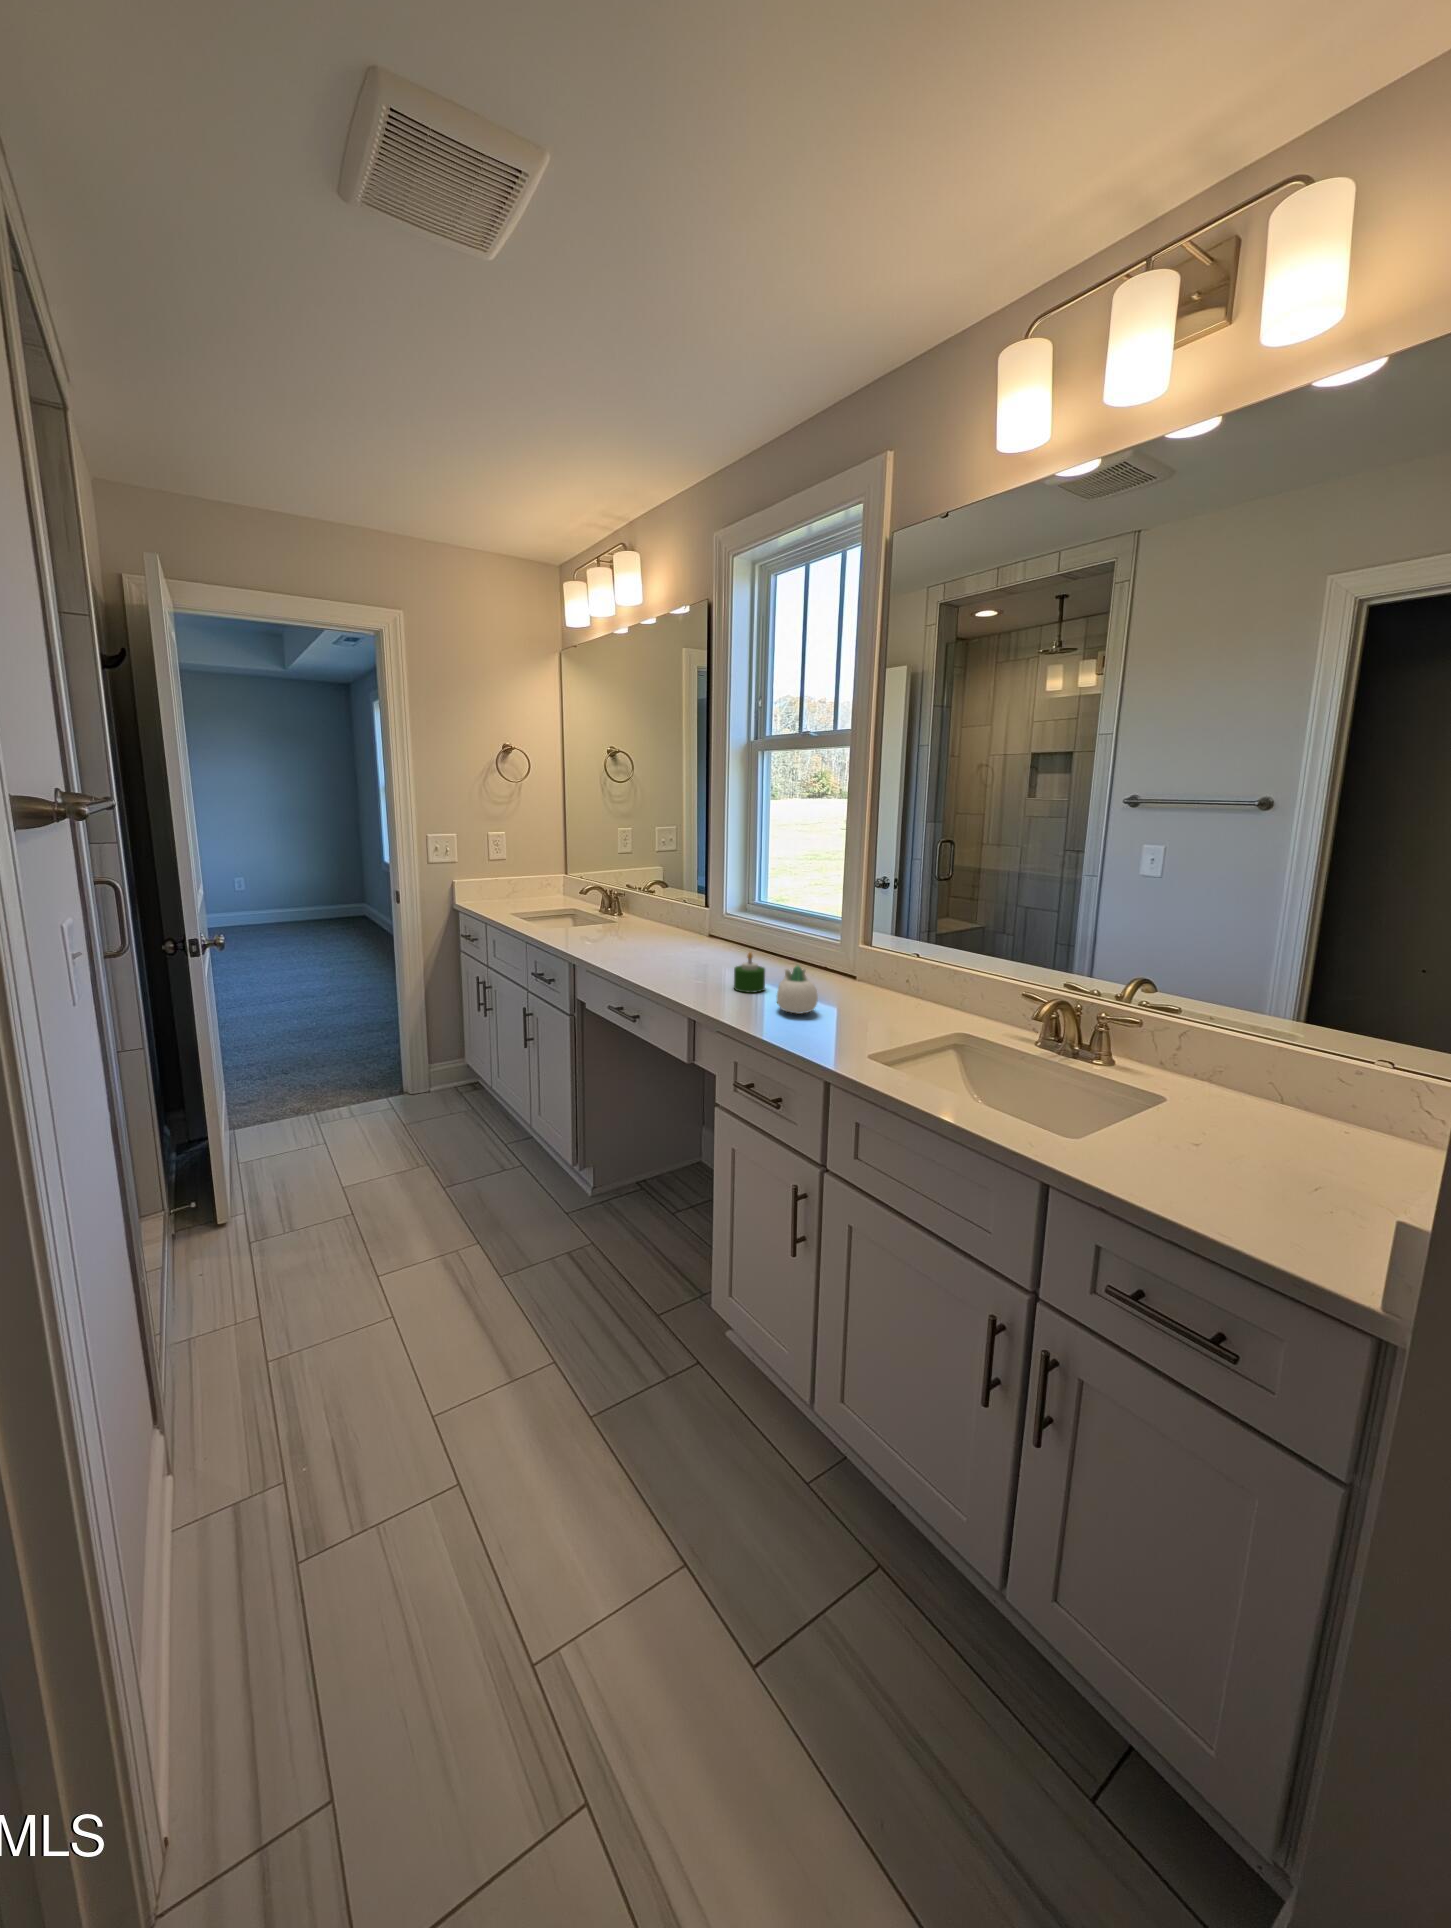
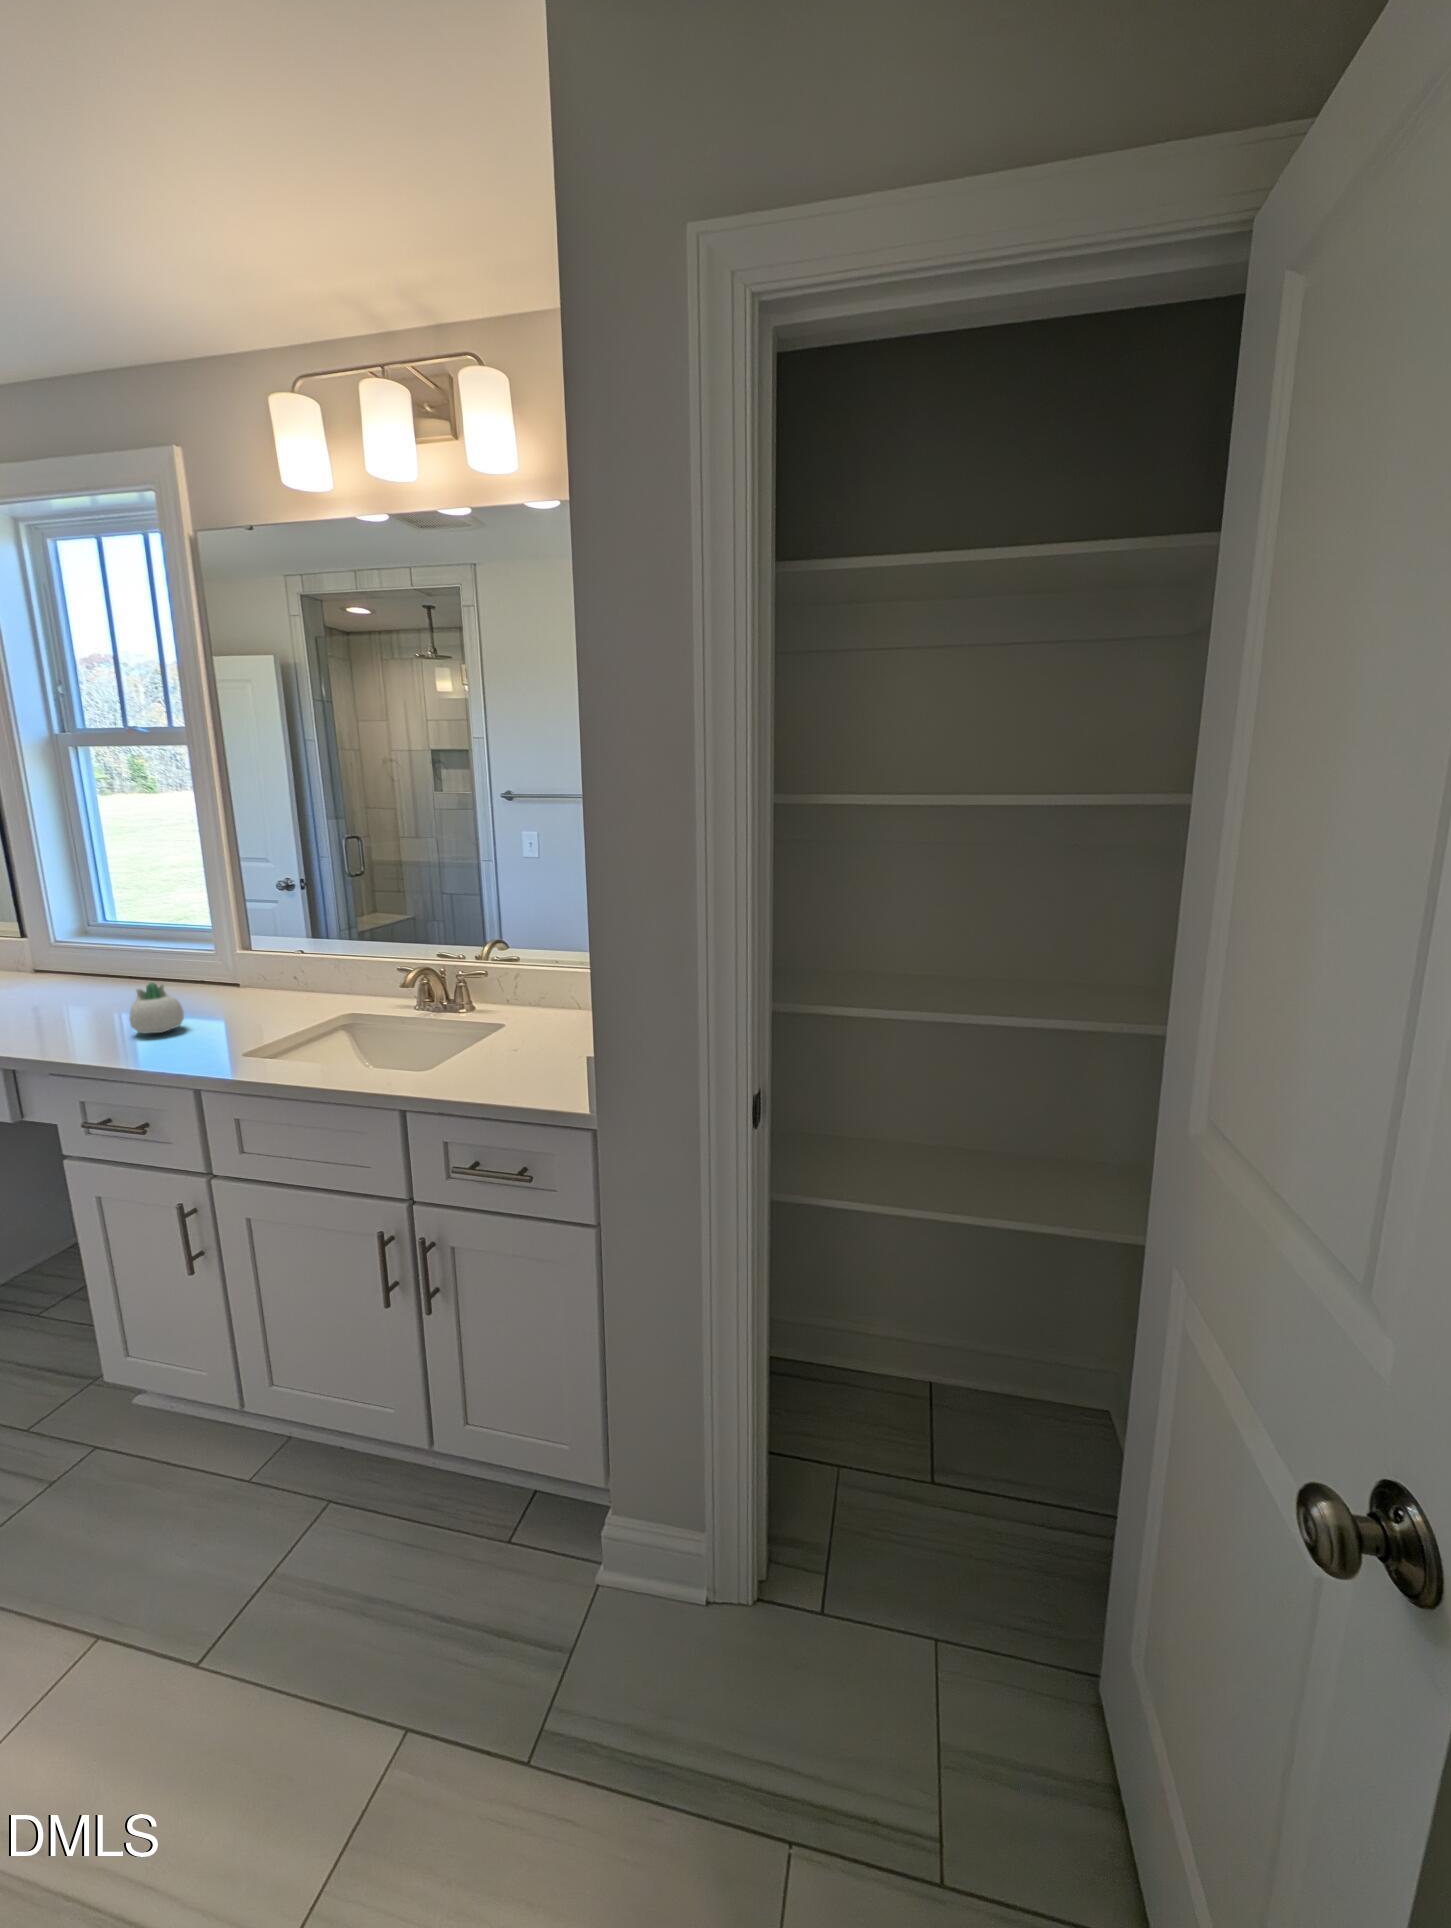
candle: present [734,952,765,993] -> none [69,979,118,1026]

